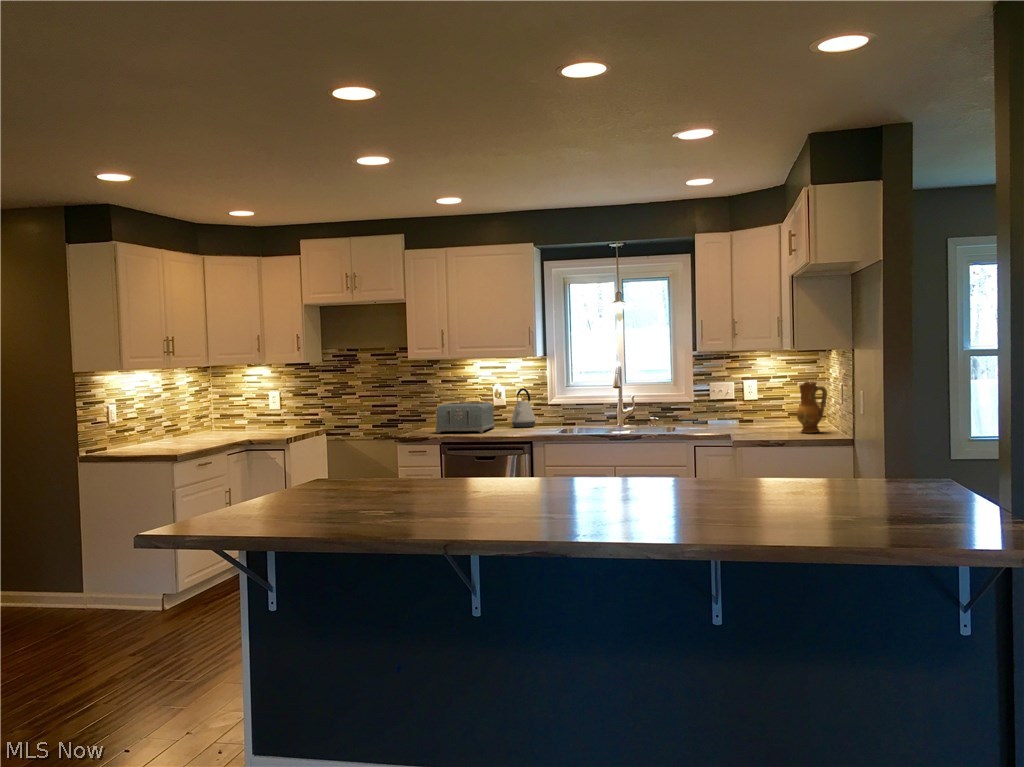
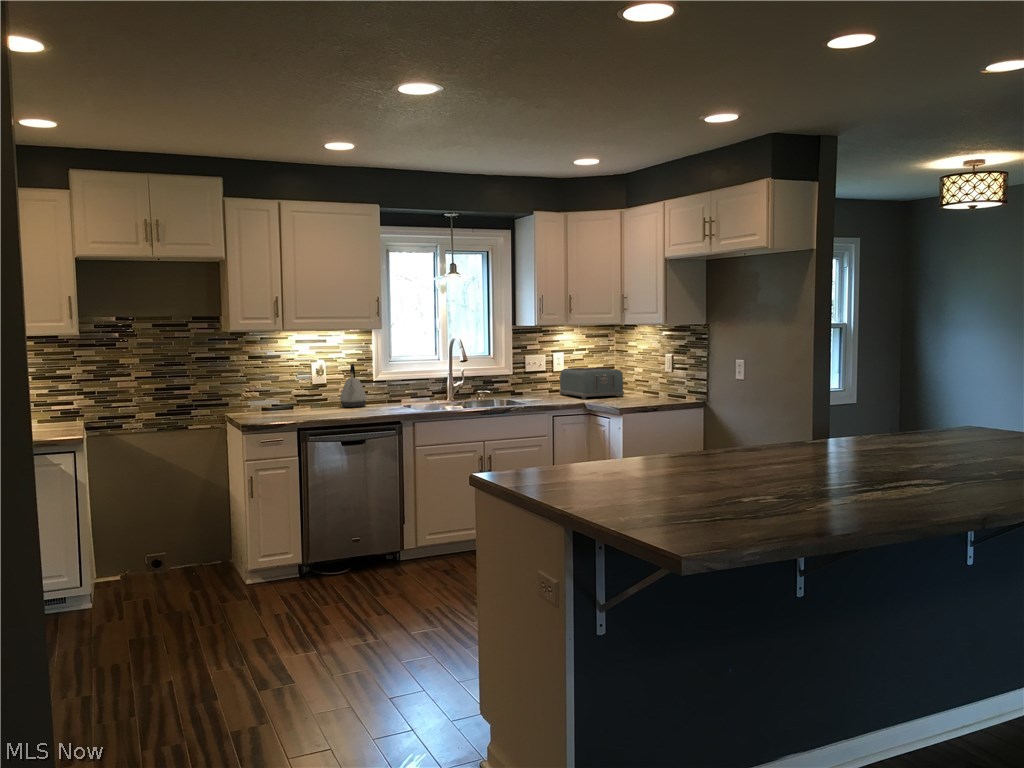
ceramic jug: present [797,382,827,433] -> none [635,354,659,400]
toaster: present [436,402,495,433] -> present [559,368,624,399]

